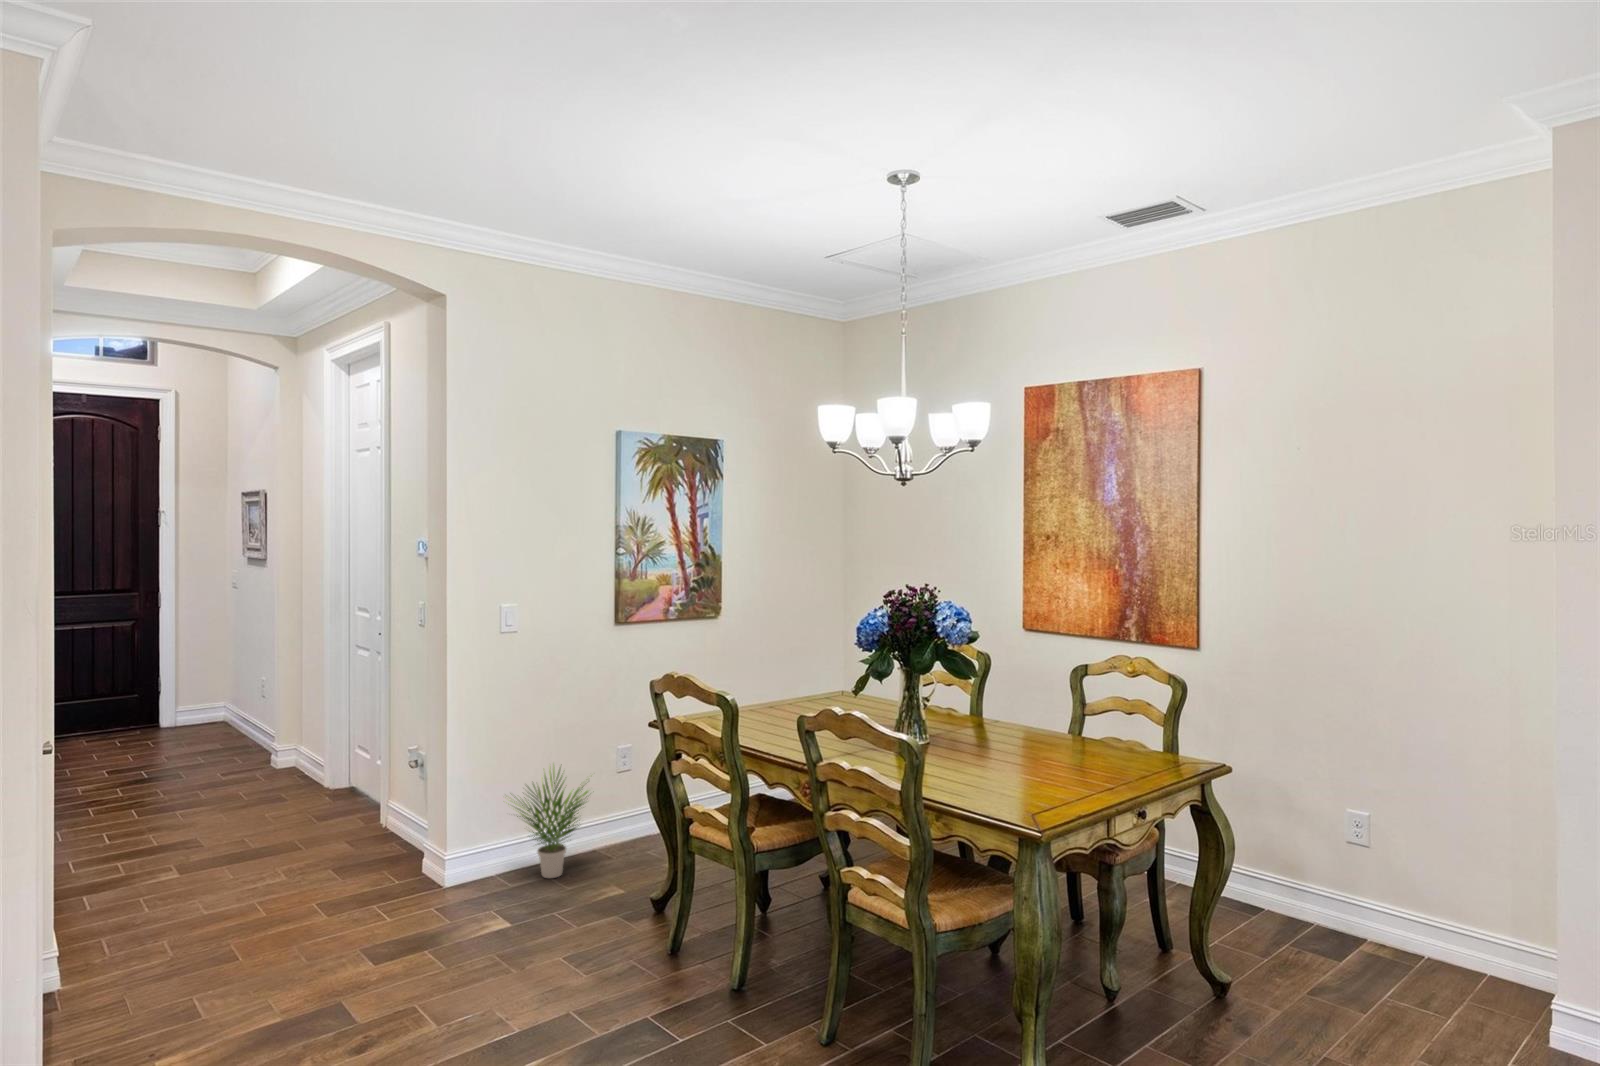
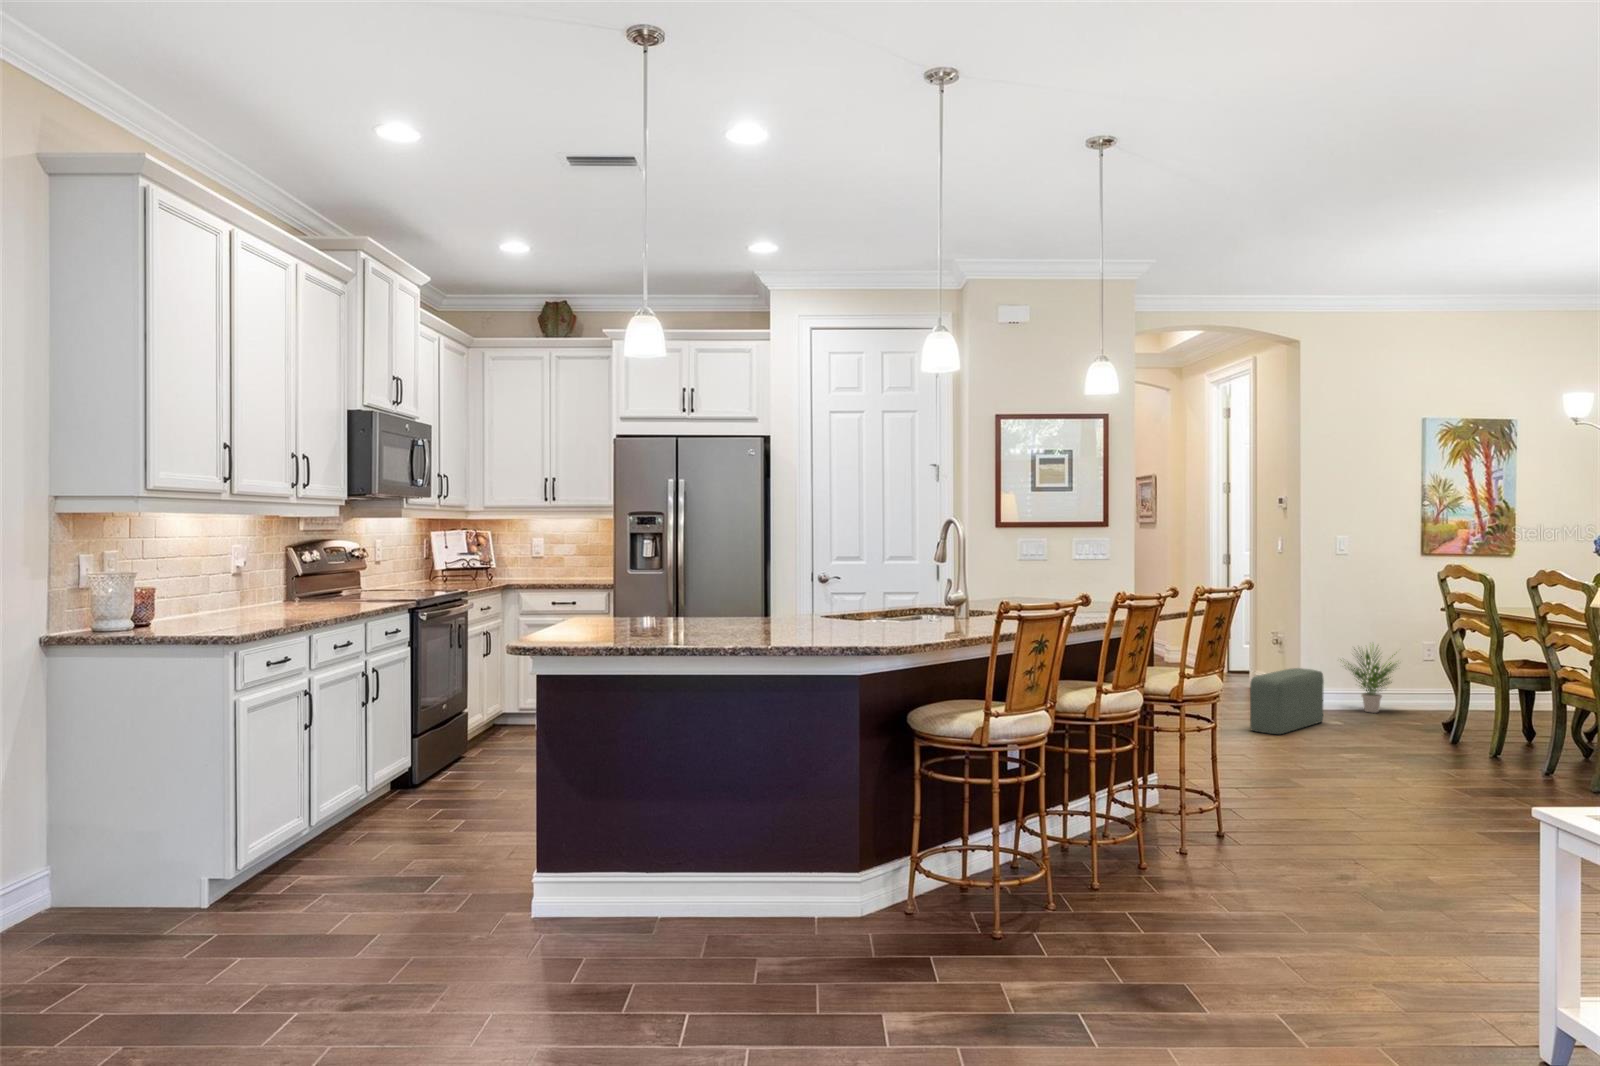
pouf: none [331,851,476,1027] -> present [1250,668,1324,734]

